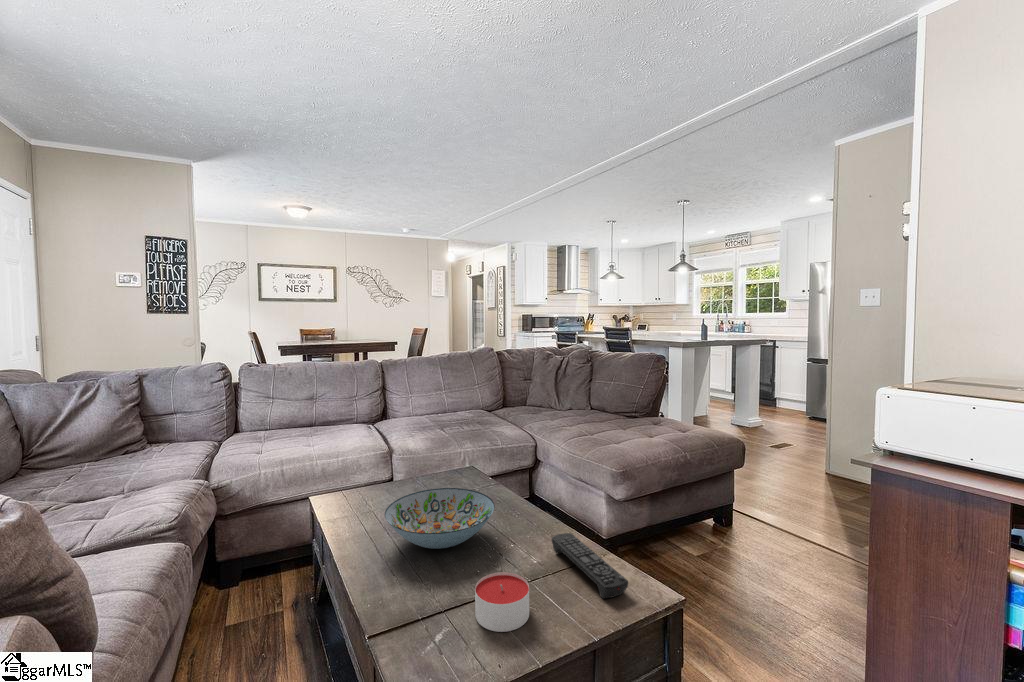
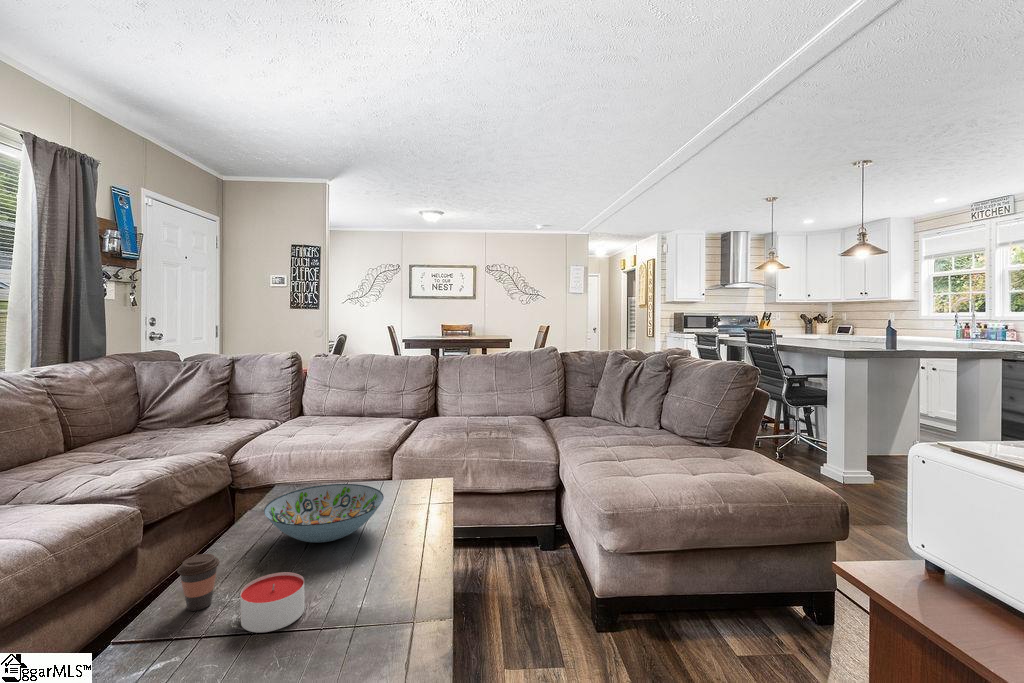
remote control: present [552,533,628,599] -> none [374,552,430,630]
coffee cup: none [399,573,436,633] -> present [177,554,220,611]

